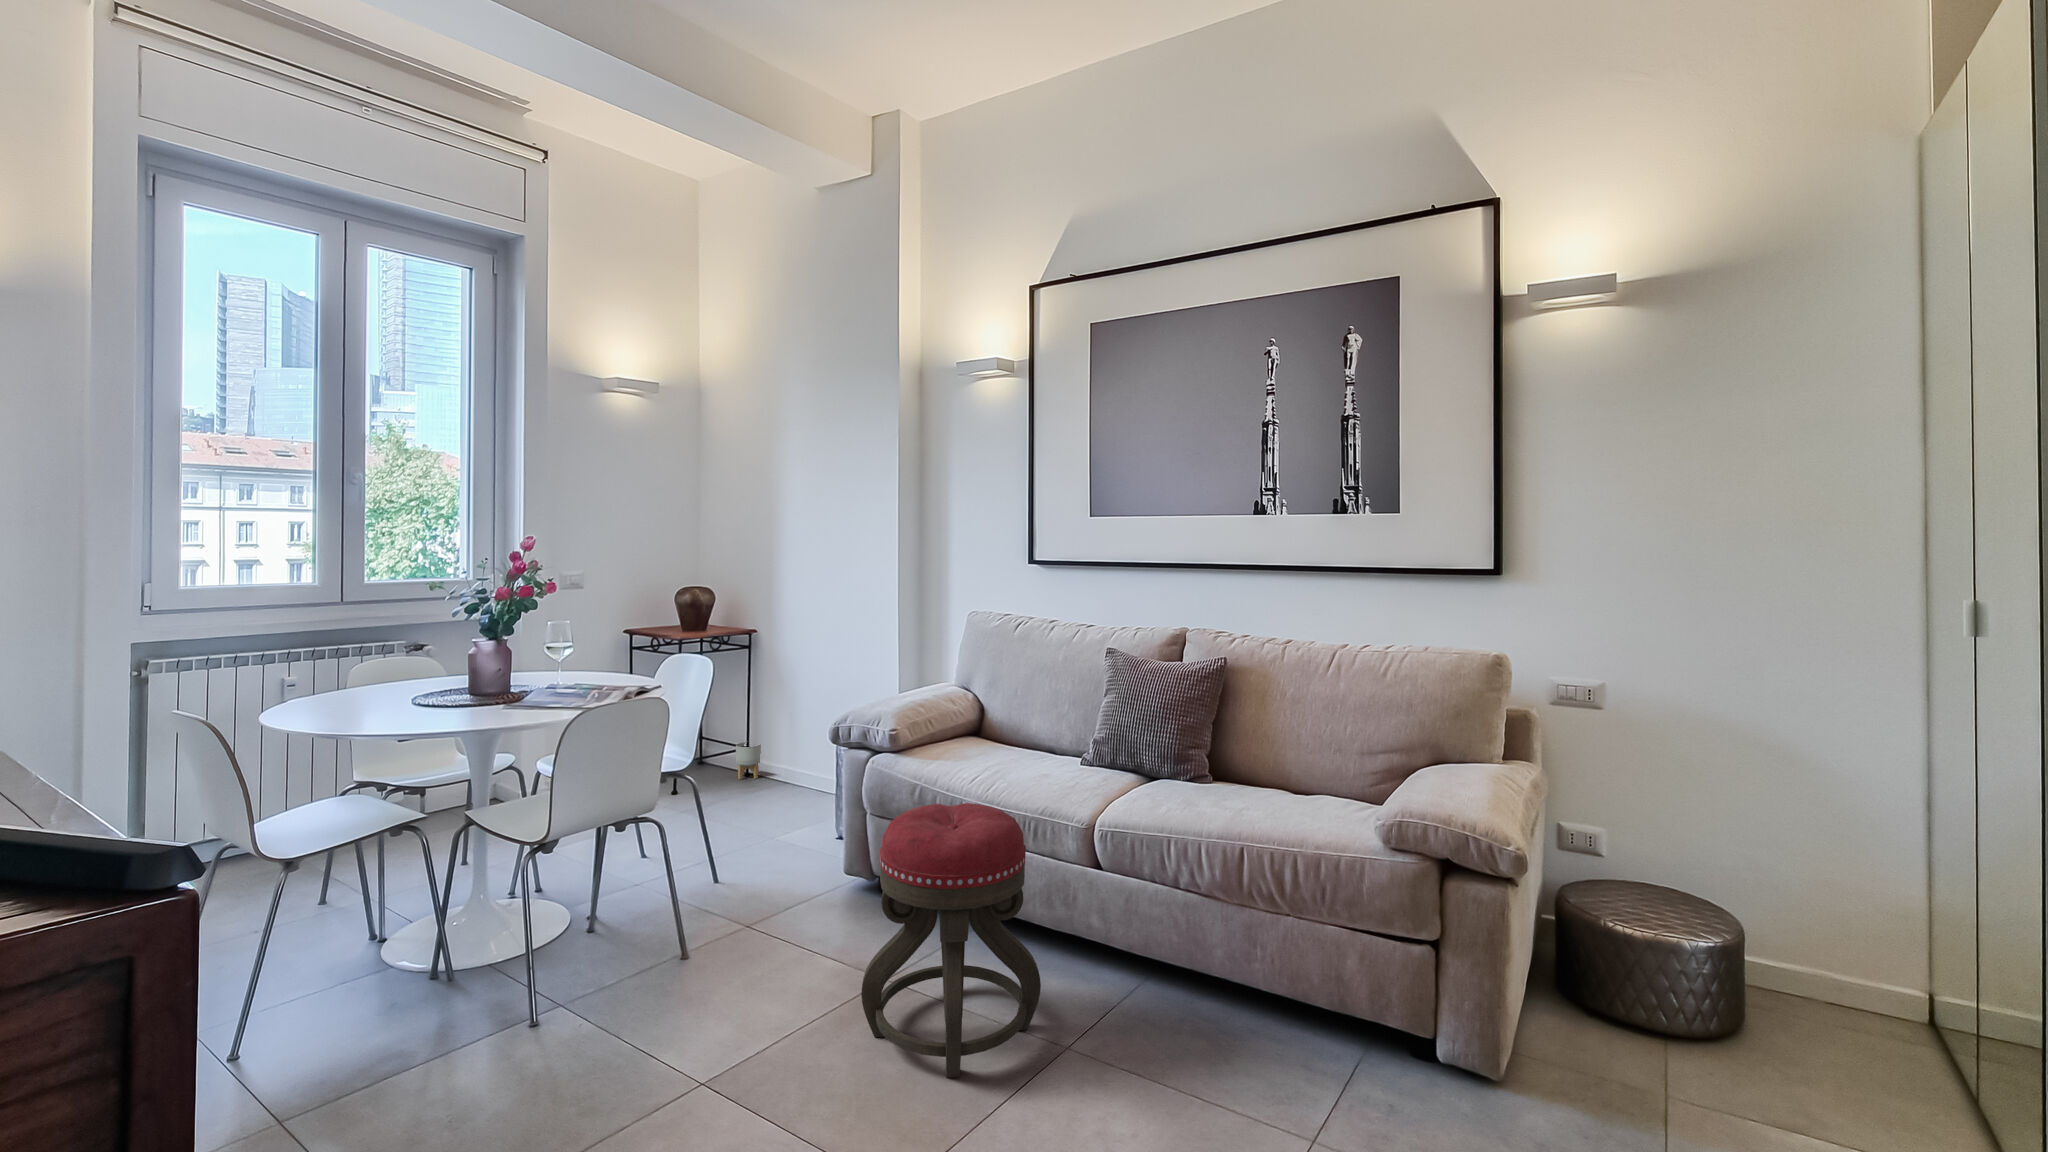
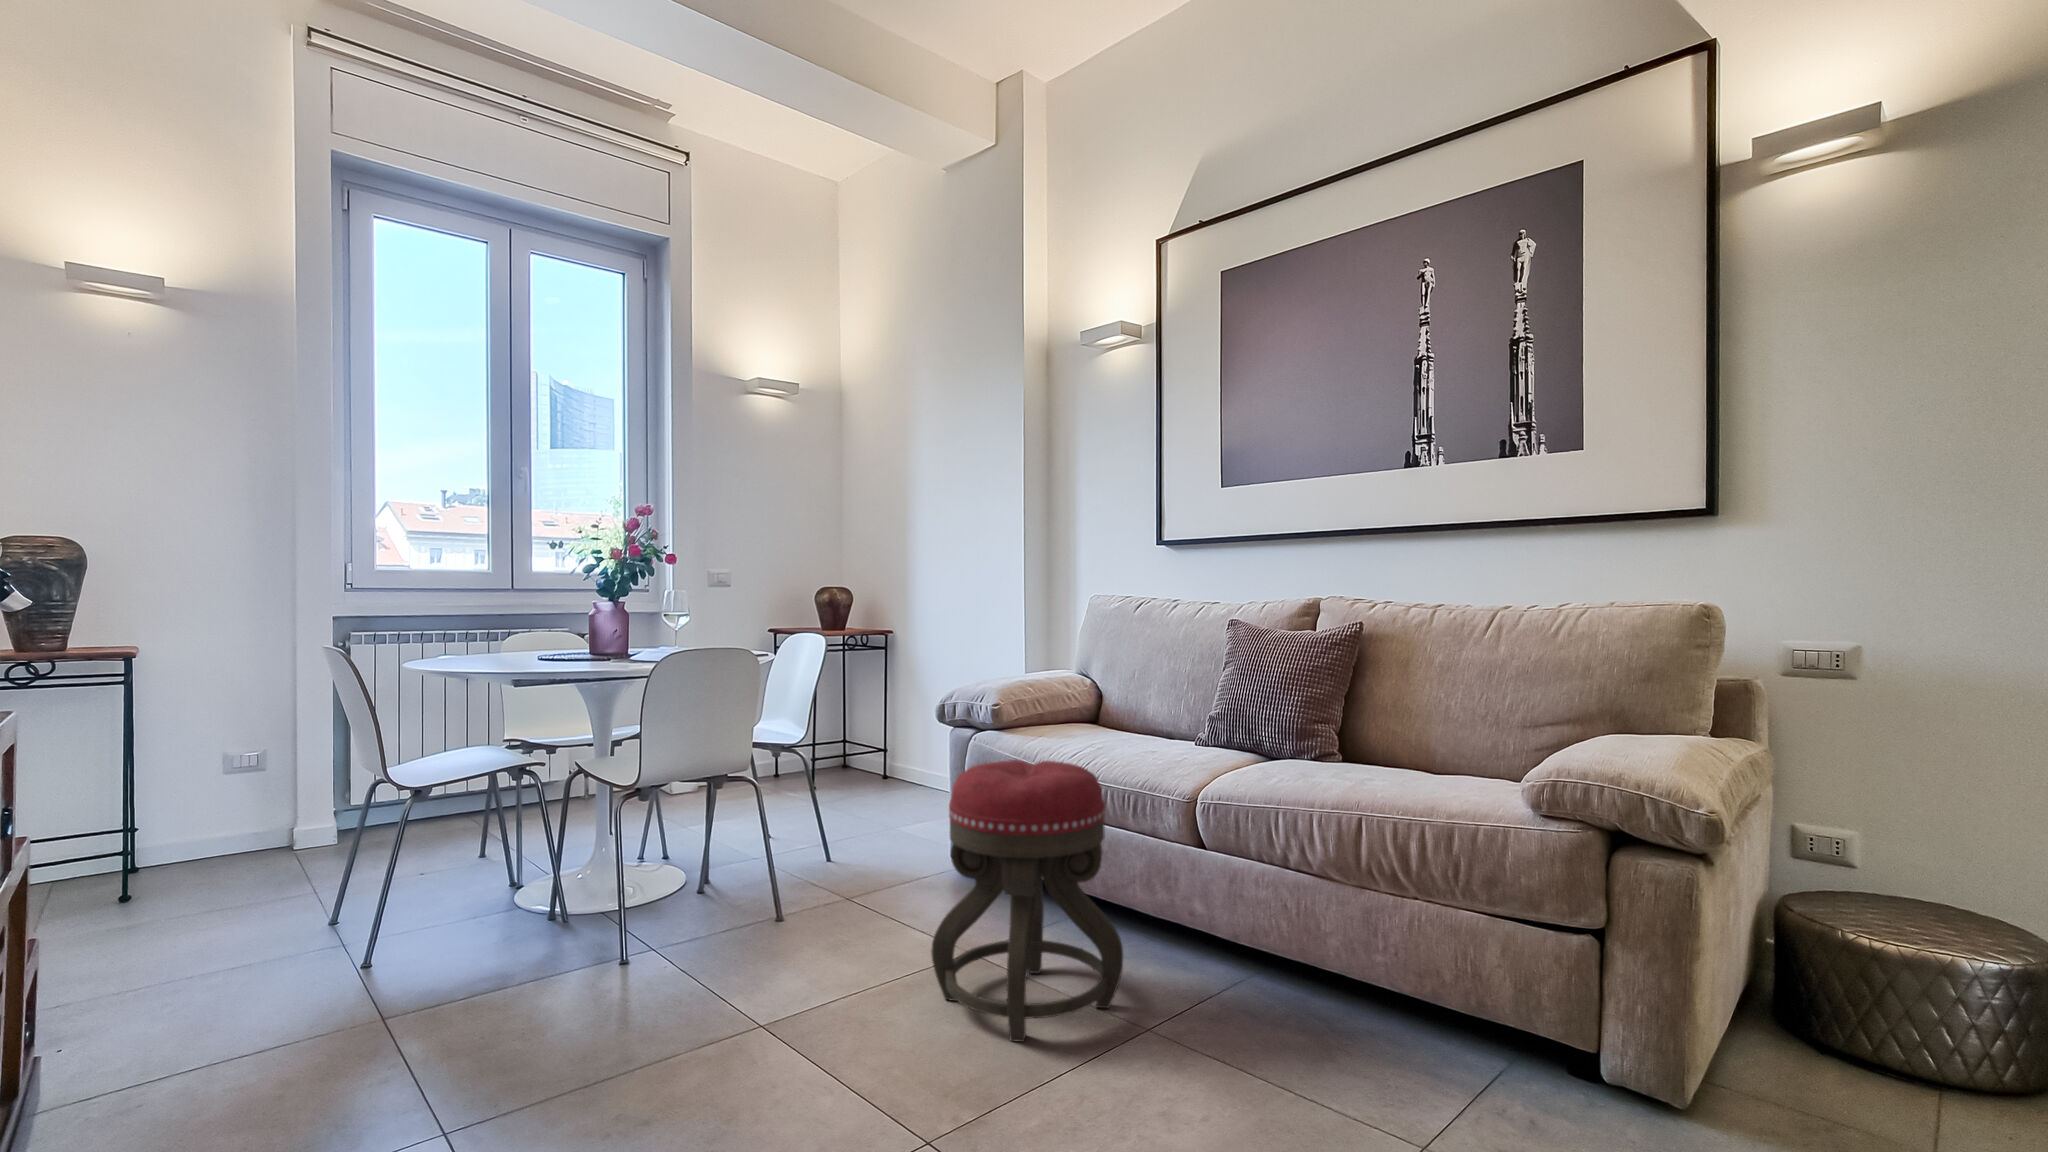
planter: present [736,742,761,779] -> none [867,743,892,781]

